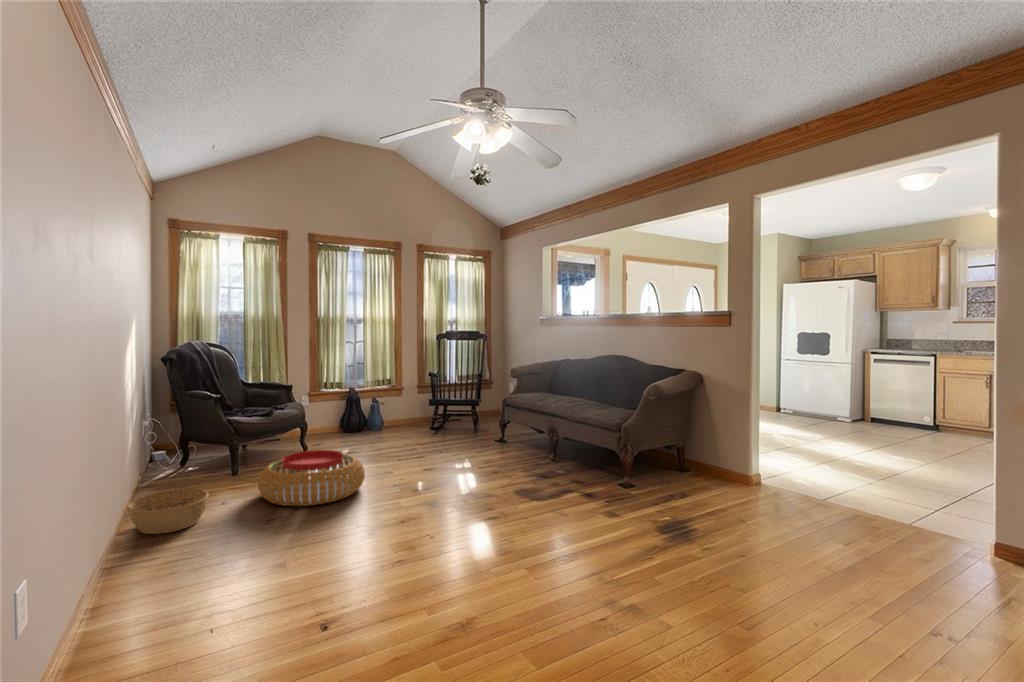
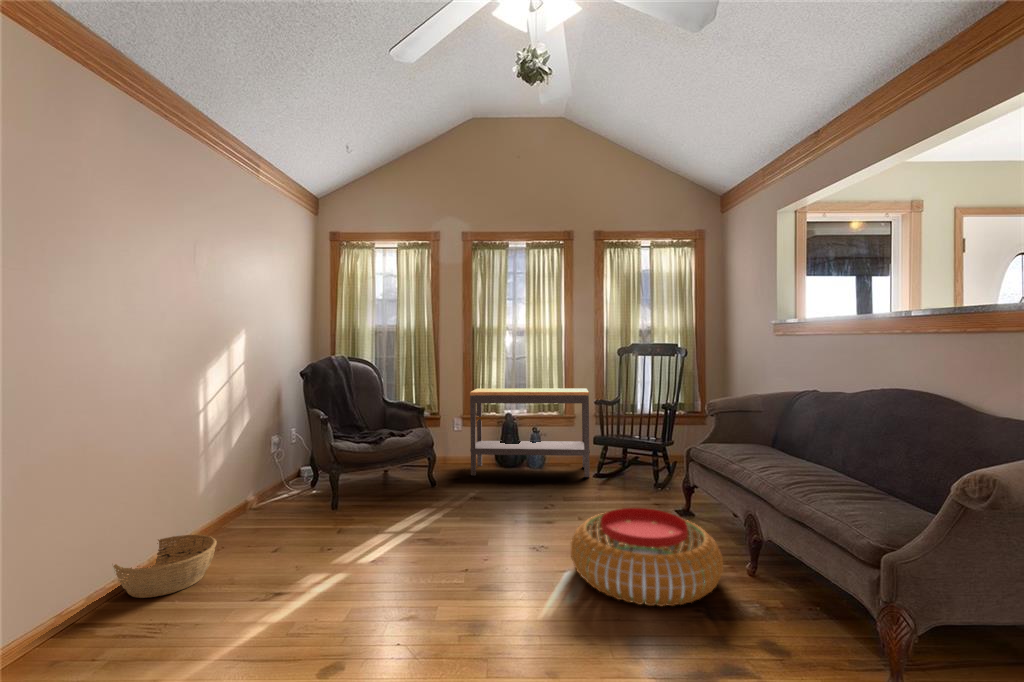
console table: none [321,366,421,441] -> present [470,388,590,477]
pouf: present [258,450,365,506] -> present [571,508,723,606]

